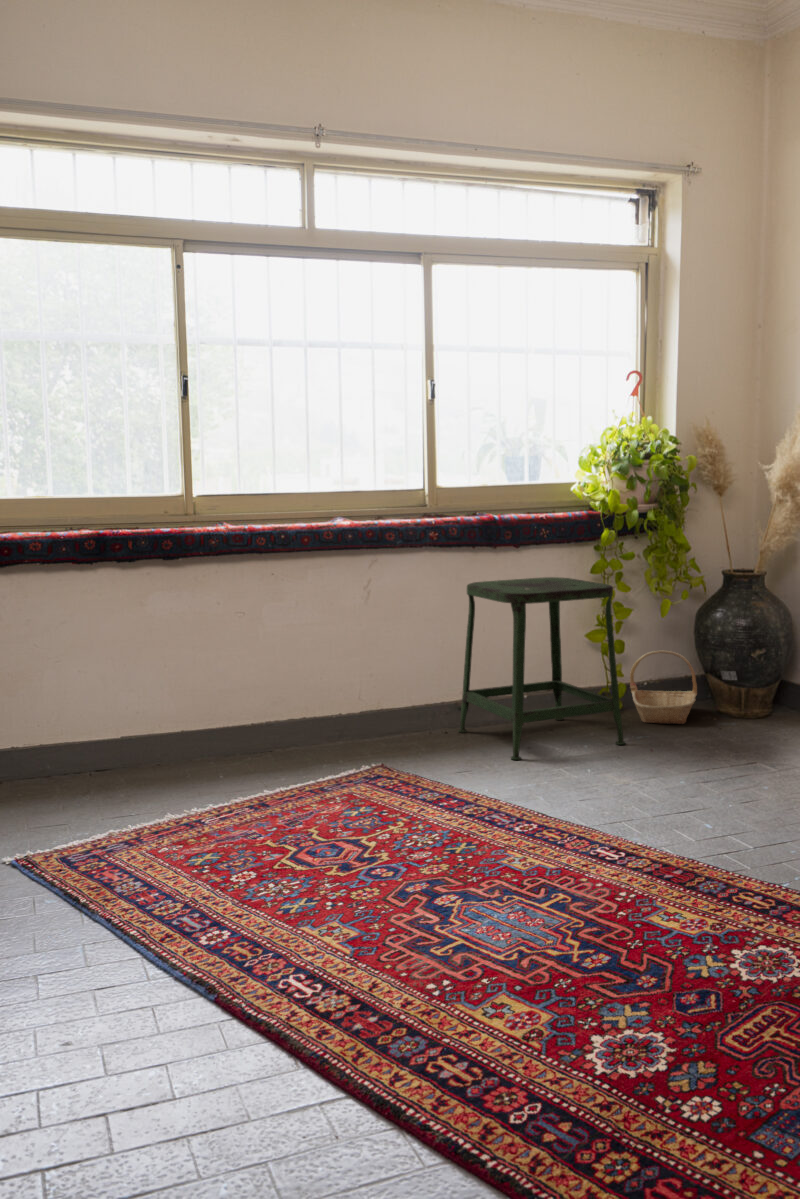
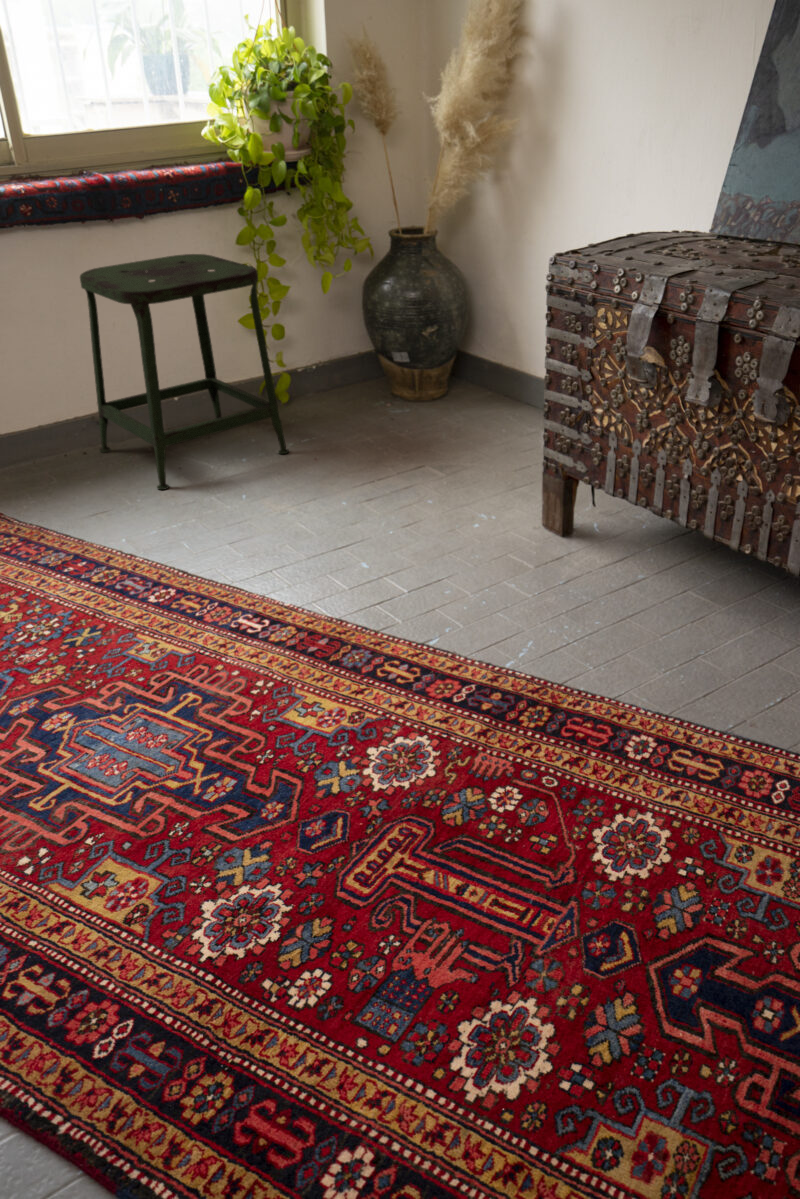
basket: present [630,651,697,724] -> none [295,332,369,417]

